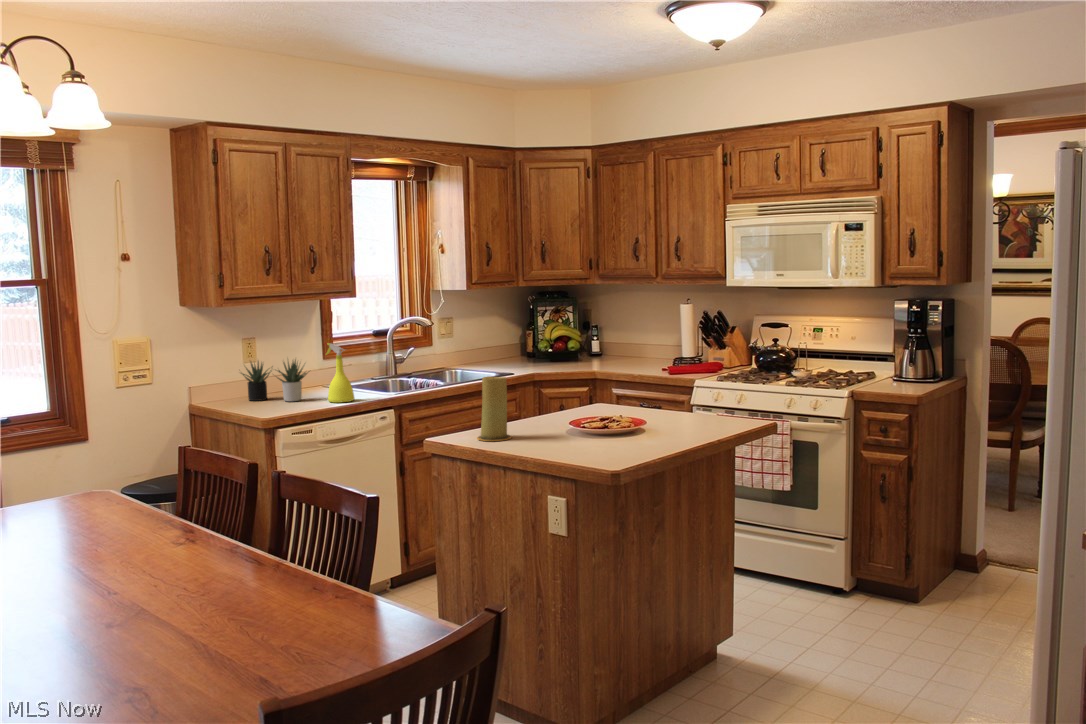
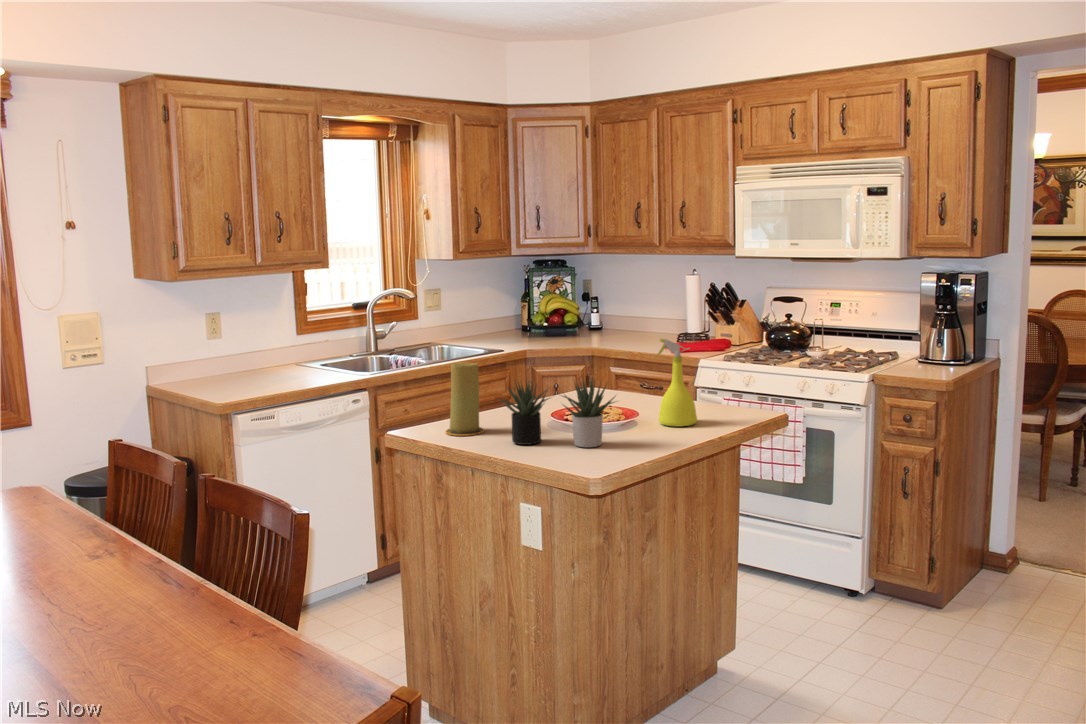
spray bottle: present [326,343,354,403] -> present [657,339,697,427]
succulent plant: present [241,360,307,402] -> present [500,378,614,447]

